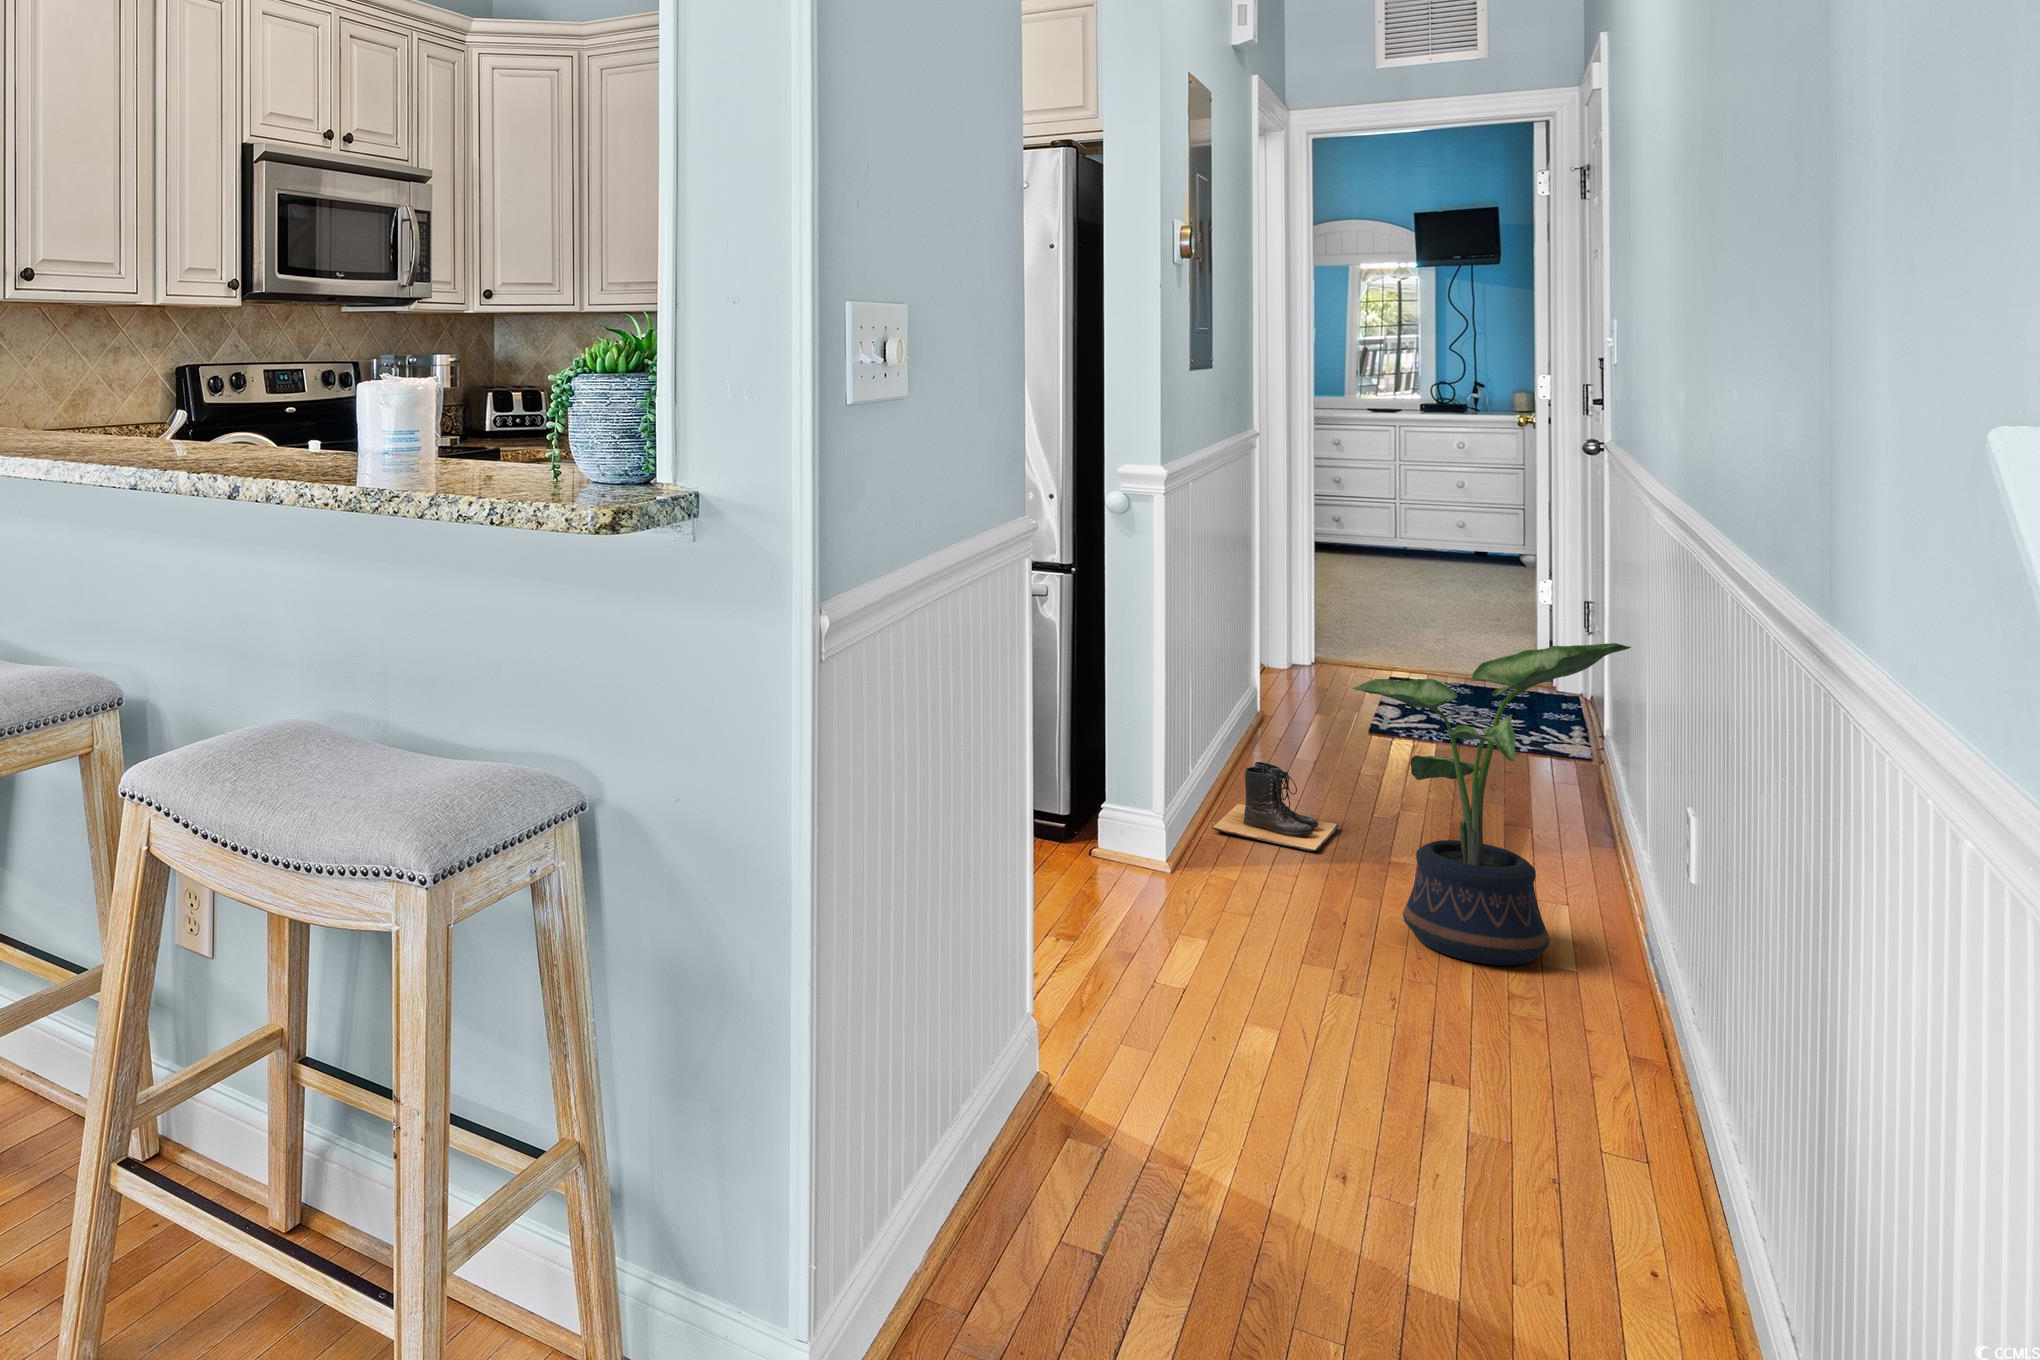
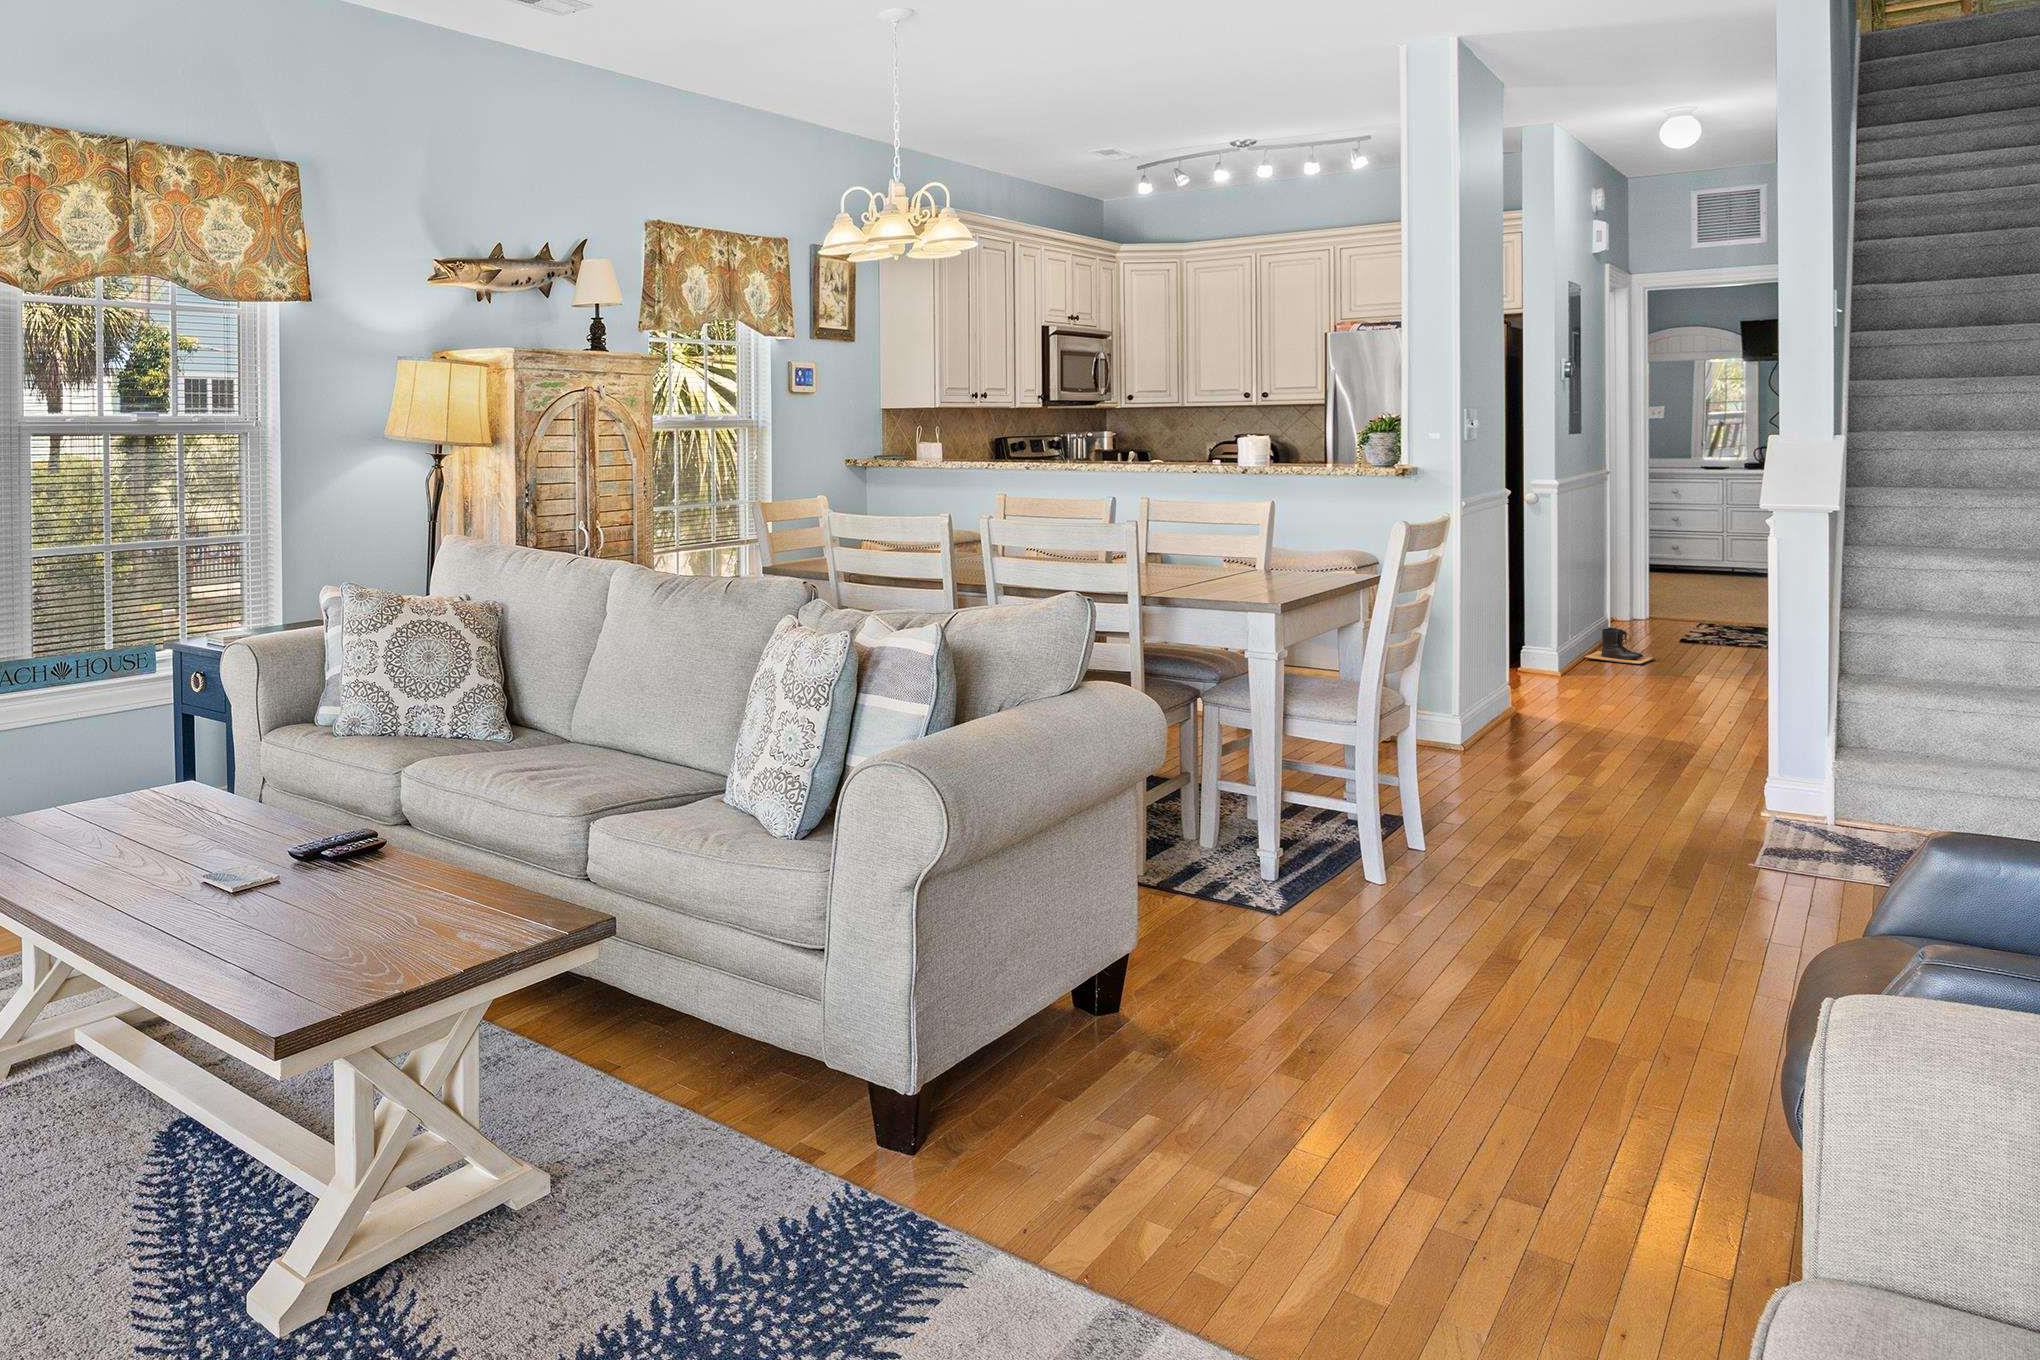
potted plant: present [1352,643,1631,966] -> none [1658,549,1797,689]

